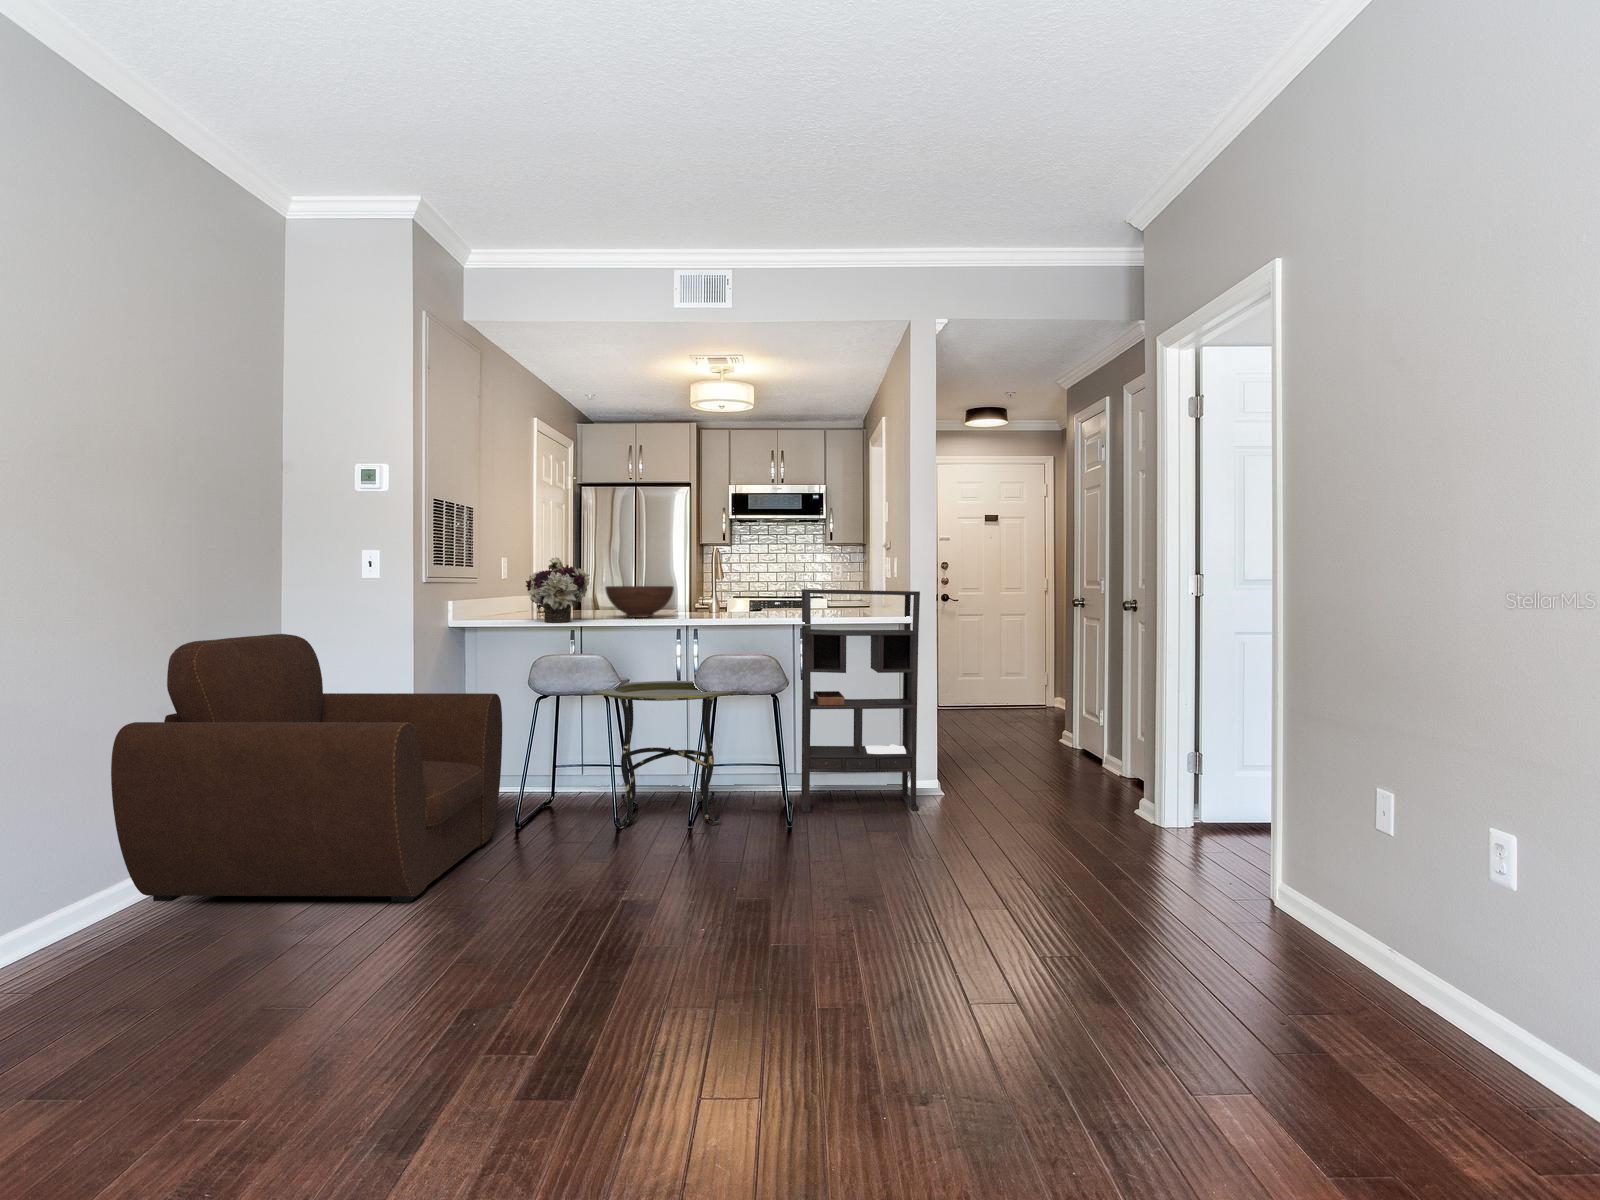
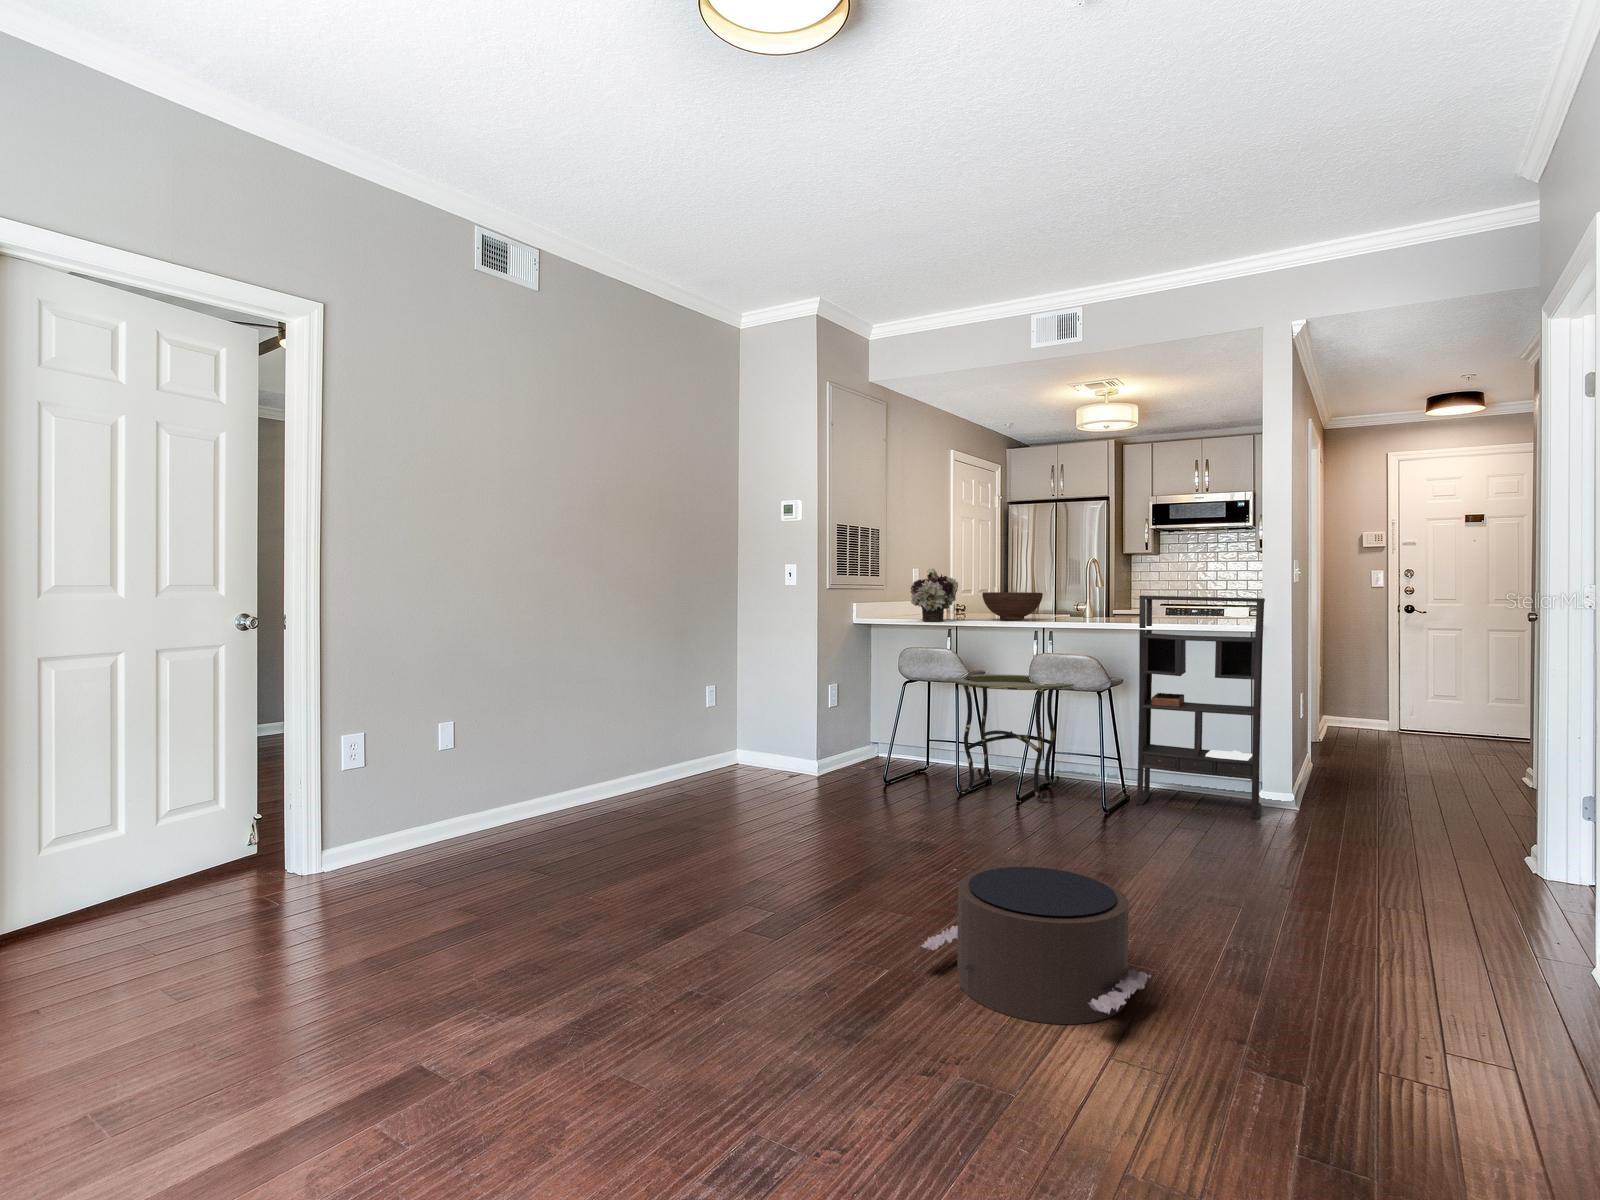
armchair: present [111,634,502,902] -> none [622,624,873,816]
pouf: none [790,920,1058,1127] -> present [921,866,1151,1024]

